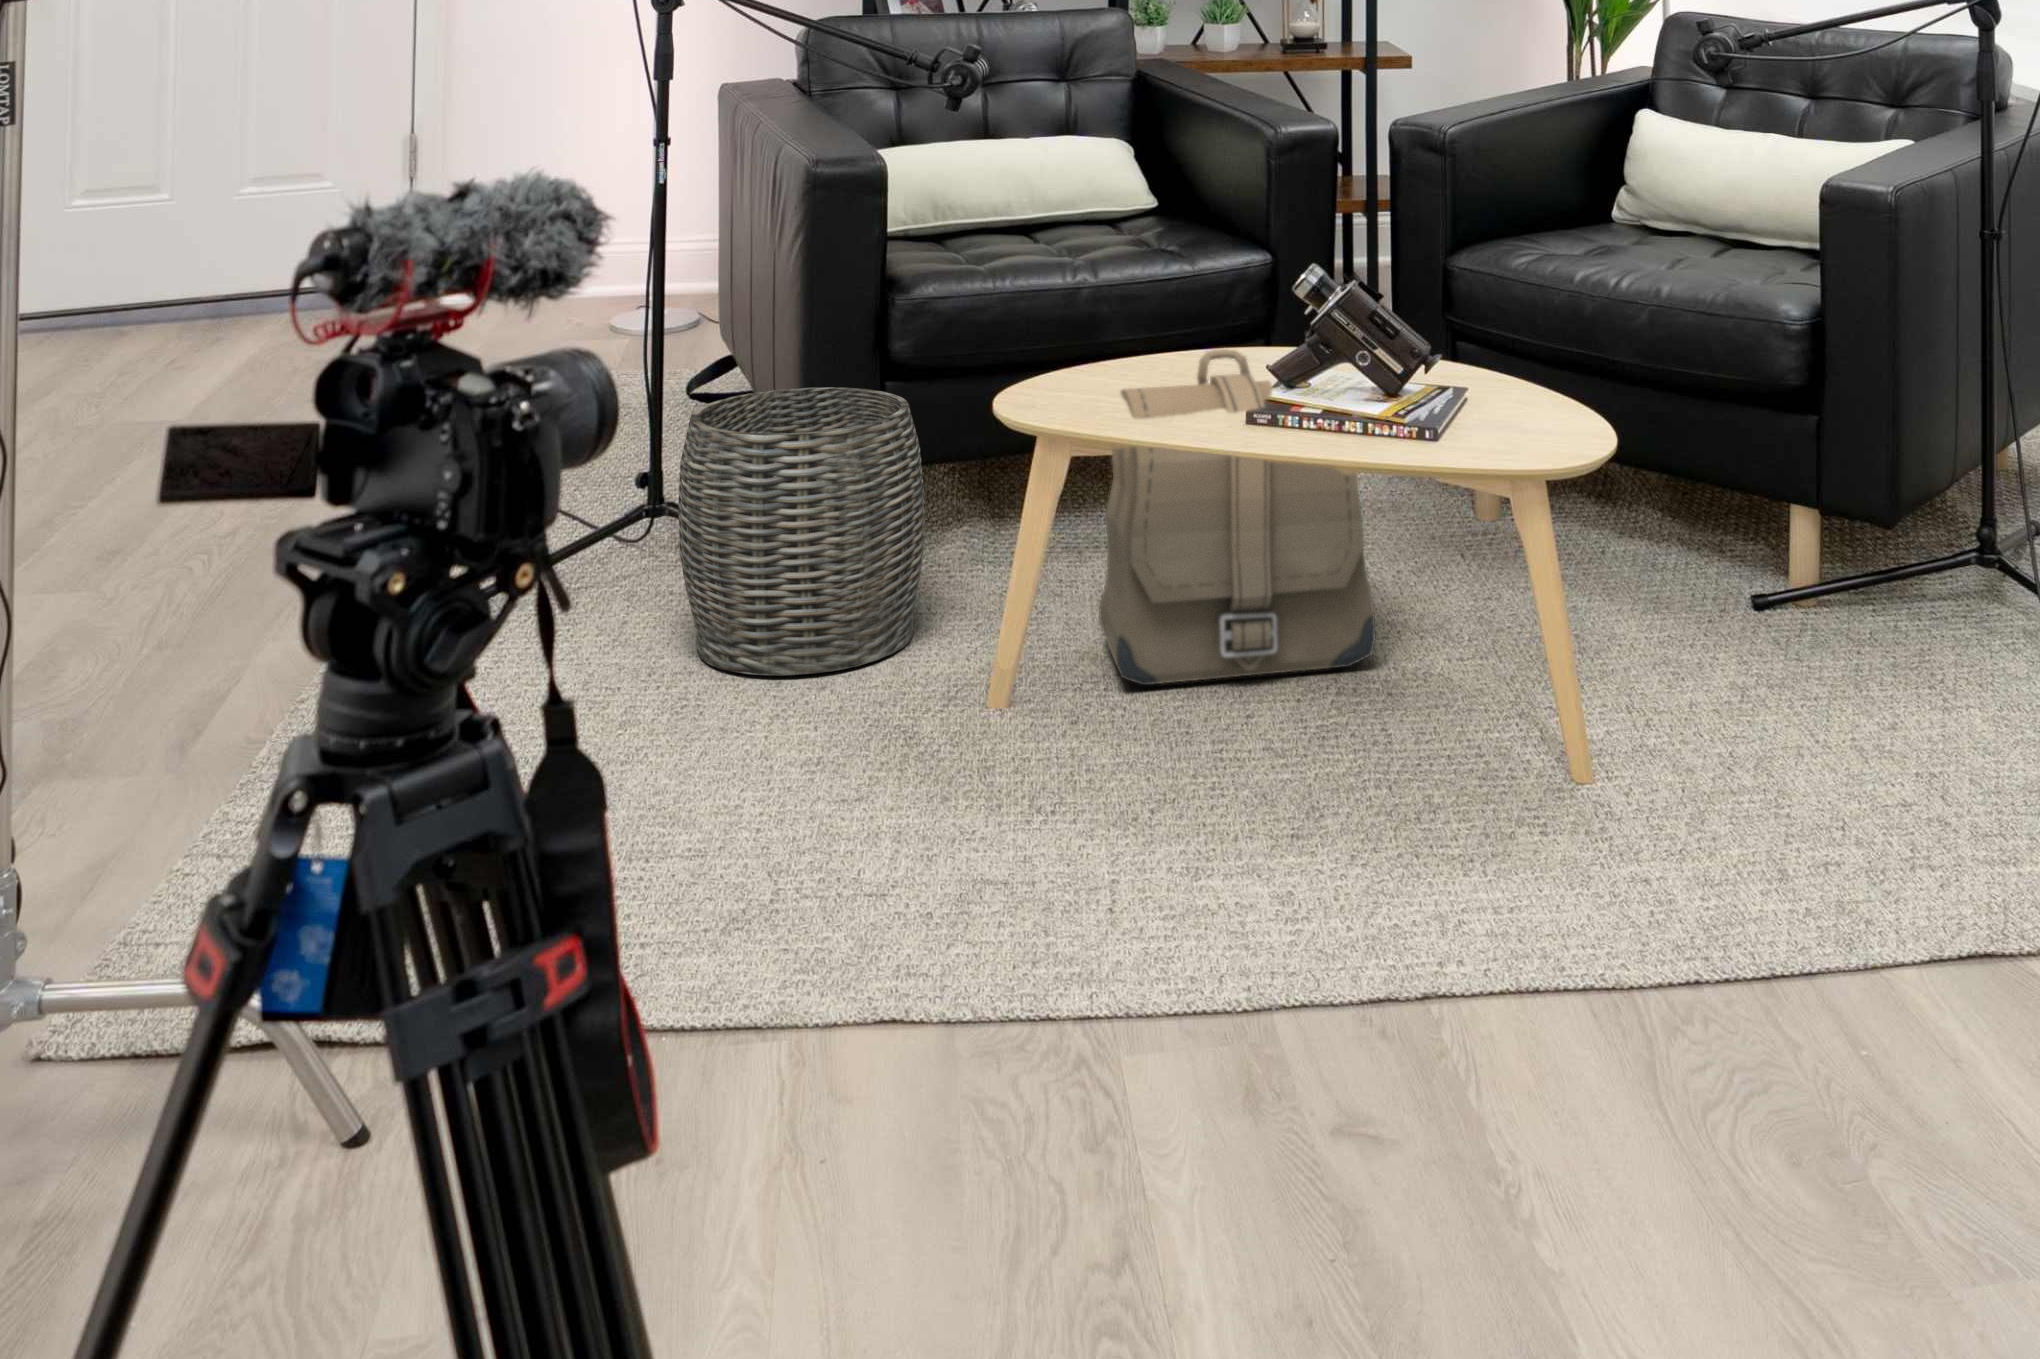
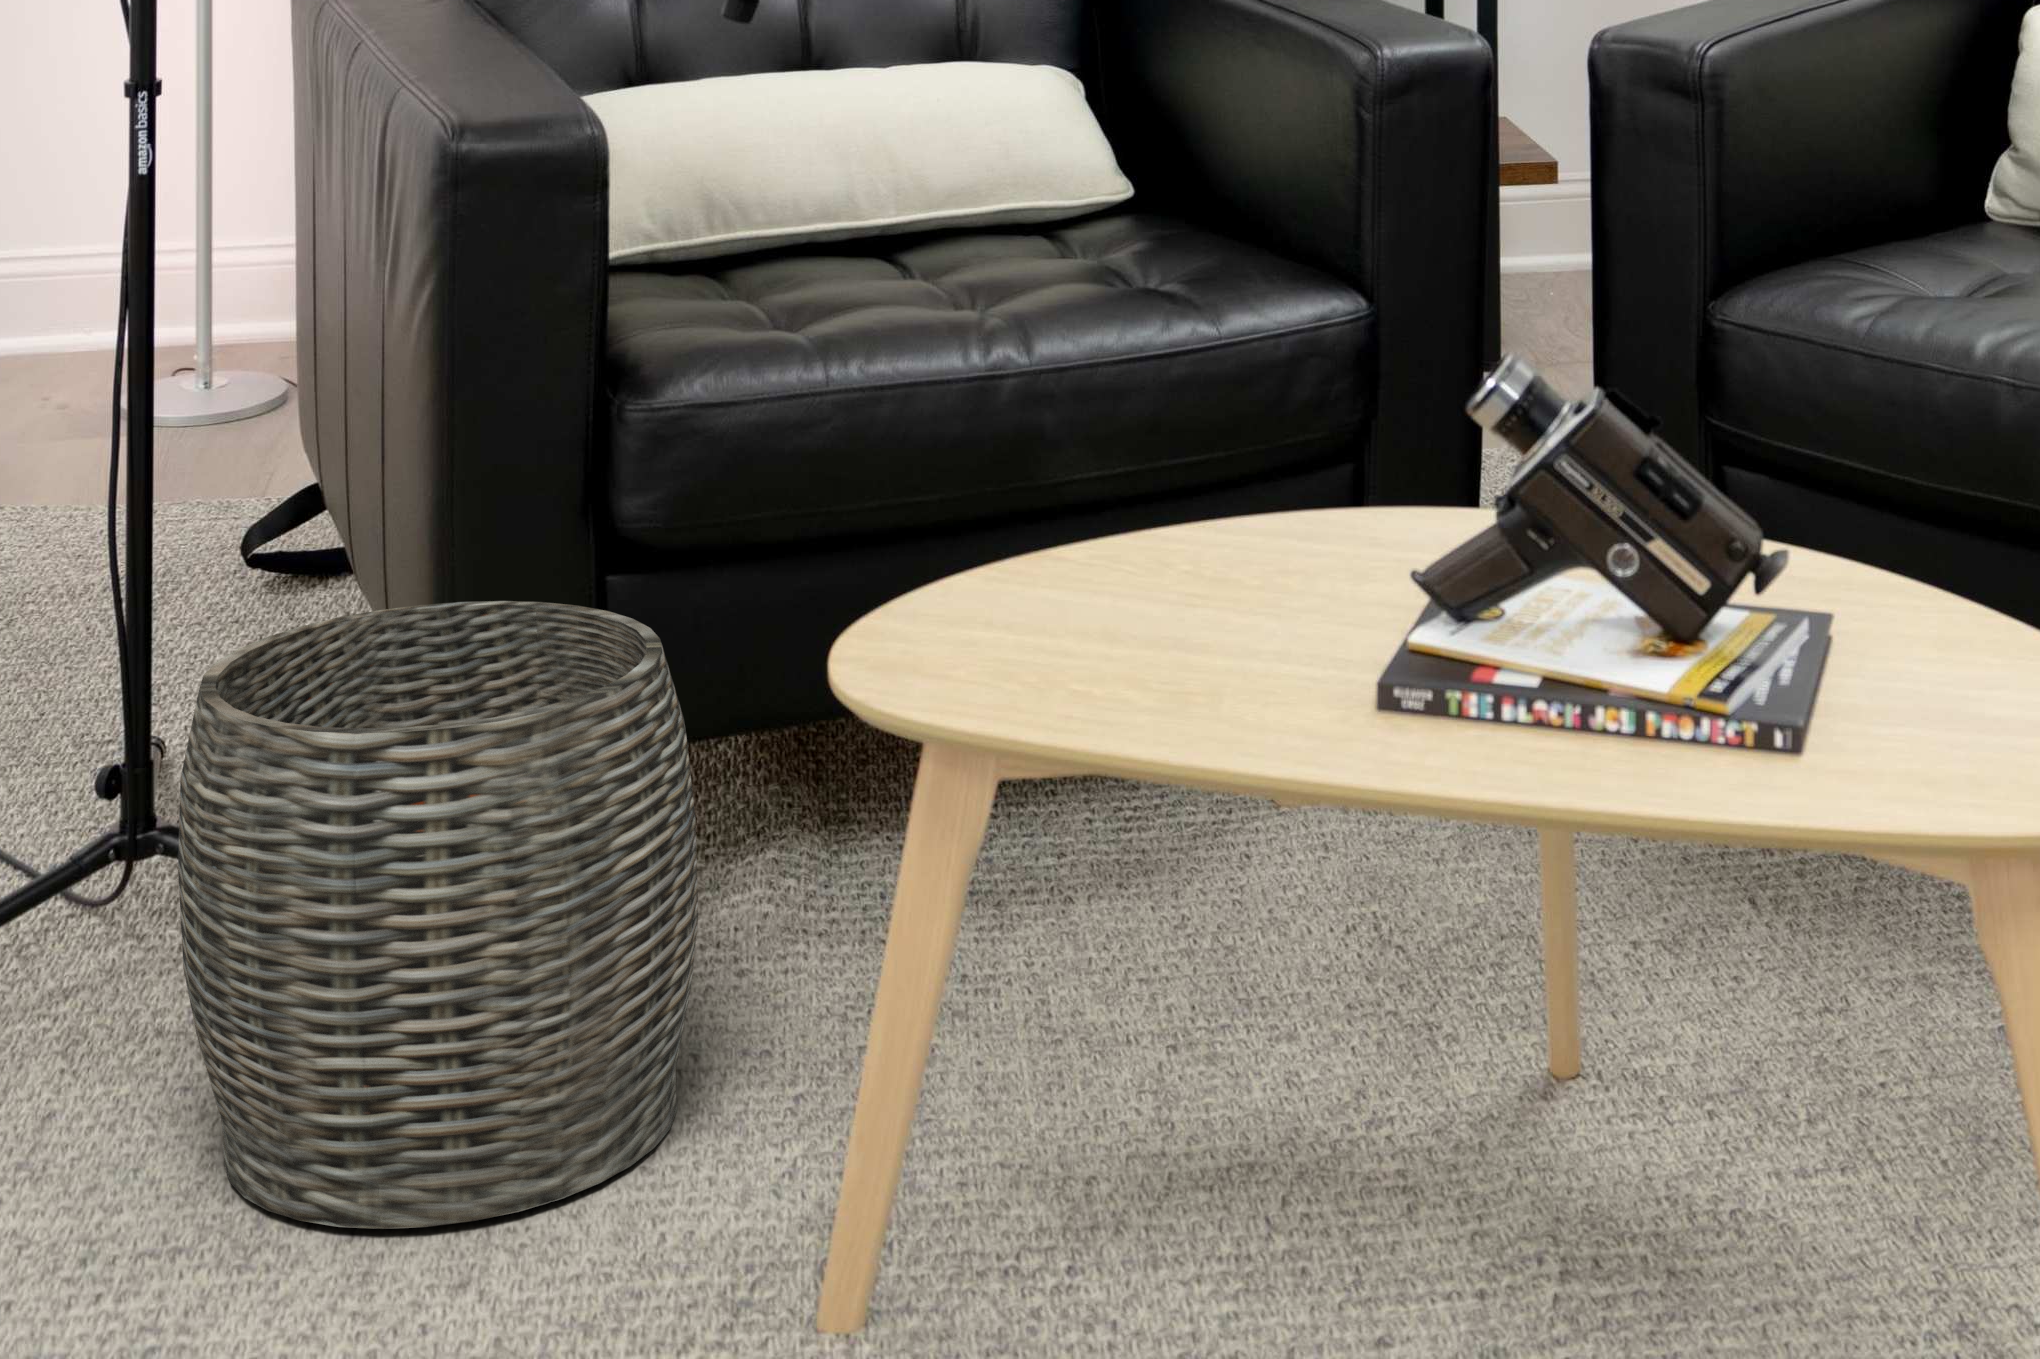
backpack: present [1099,349,1375,685] -> none [1061,529,1637,1244]

